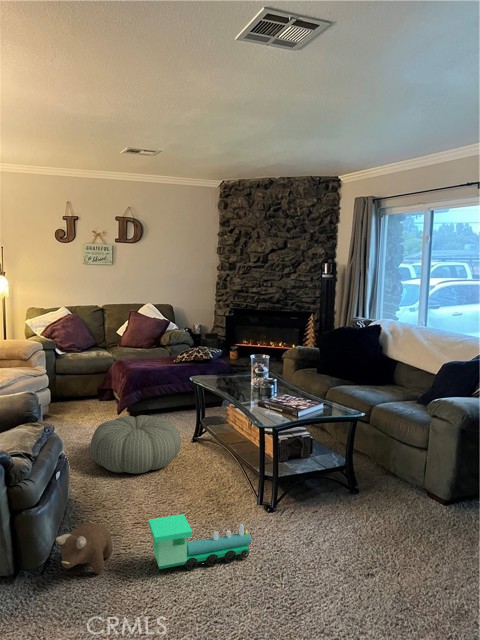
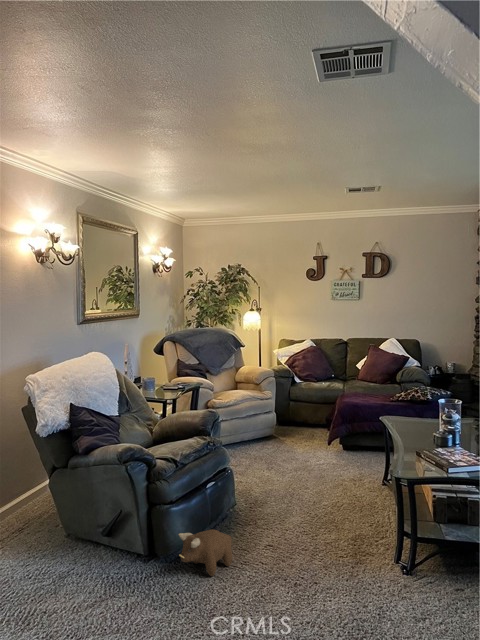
pouf: present [90,415,181,473] -> none [272,445,358,501]
toy train: present [148,514,253,570] -> none [248,540,355,609]

